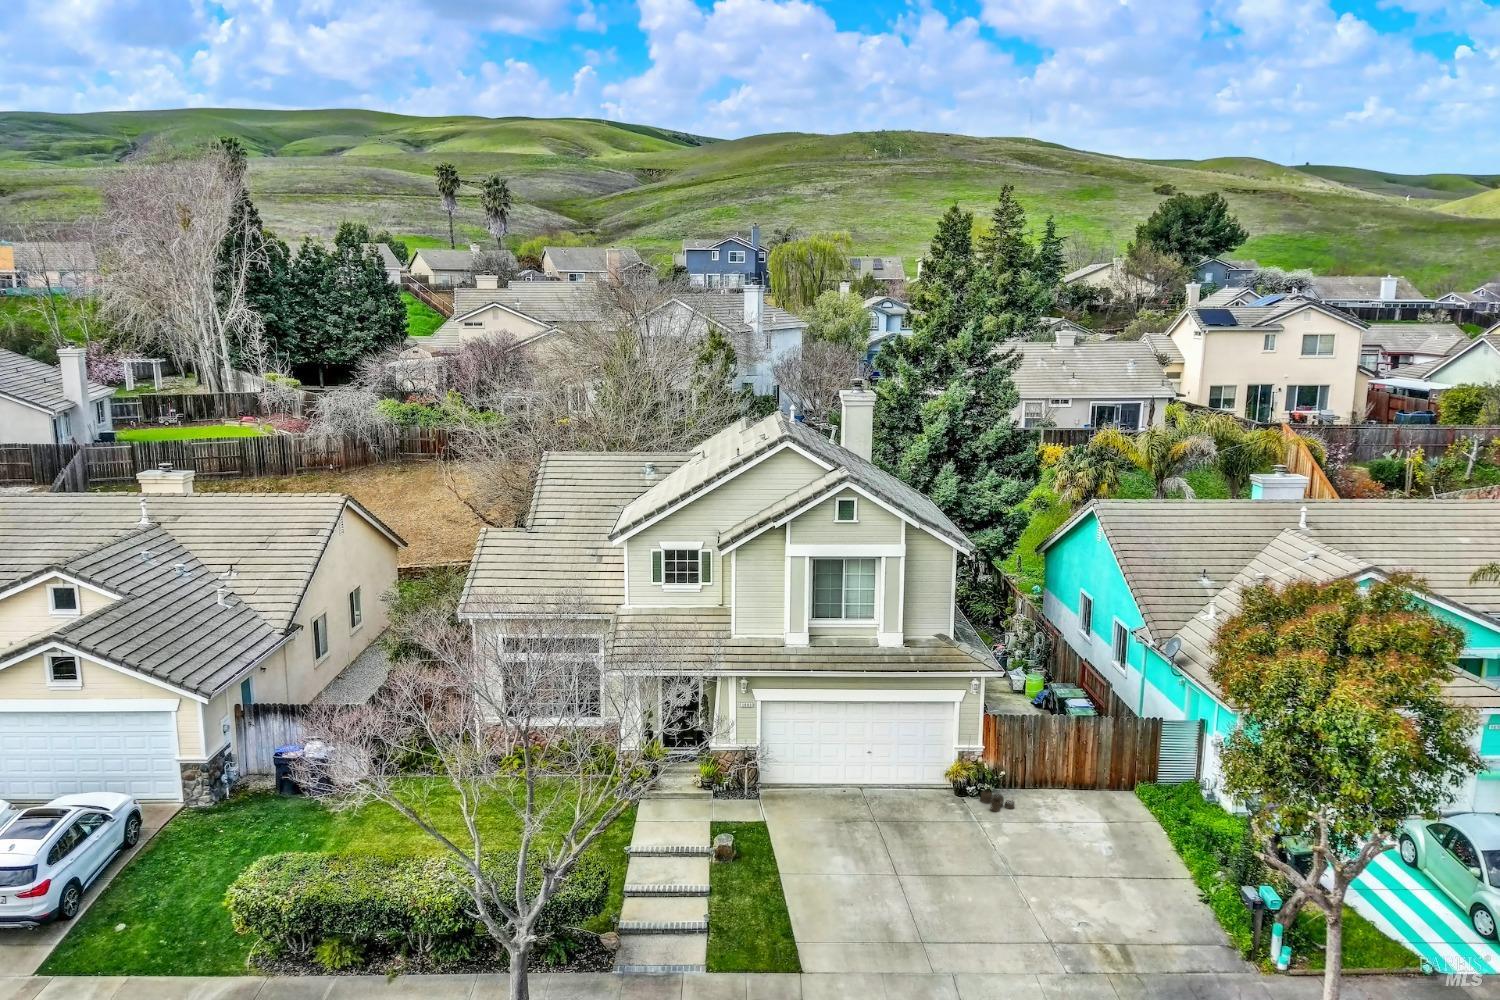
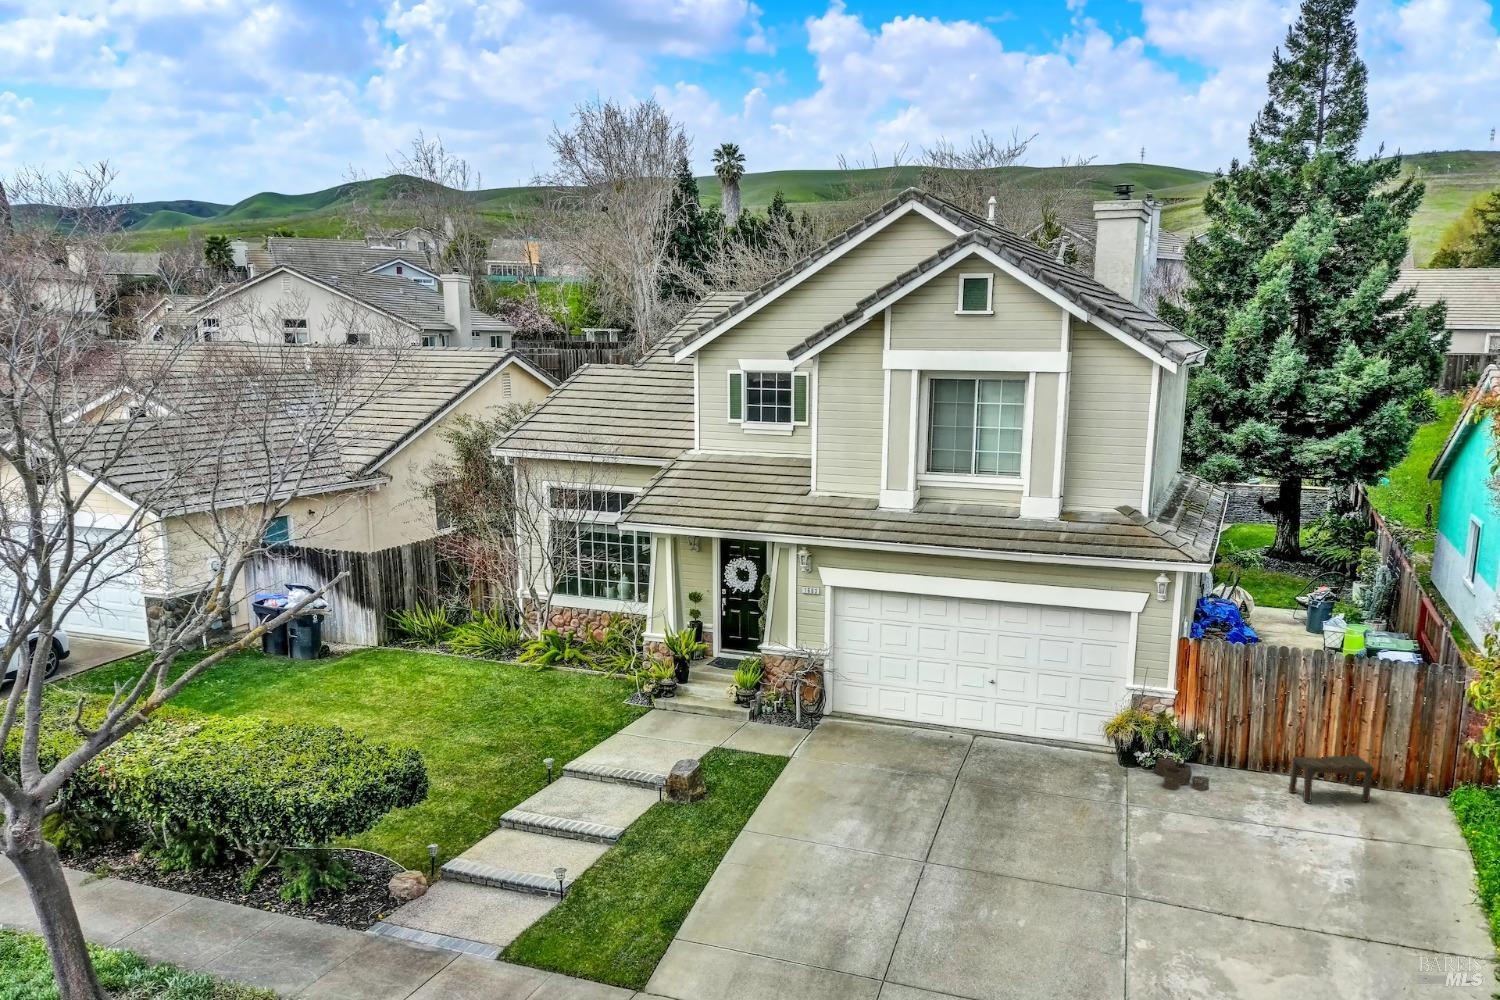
bench: none [1054,772,1097,807] -> present [1289,756,1374,803]

